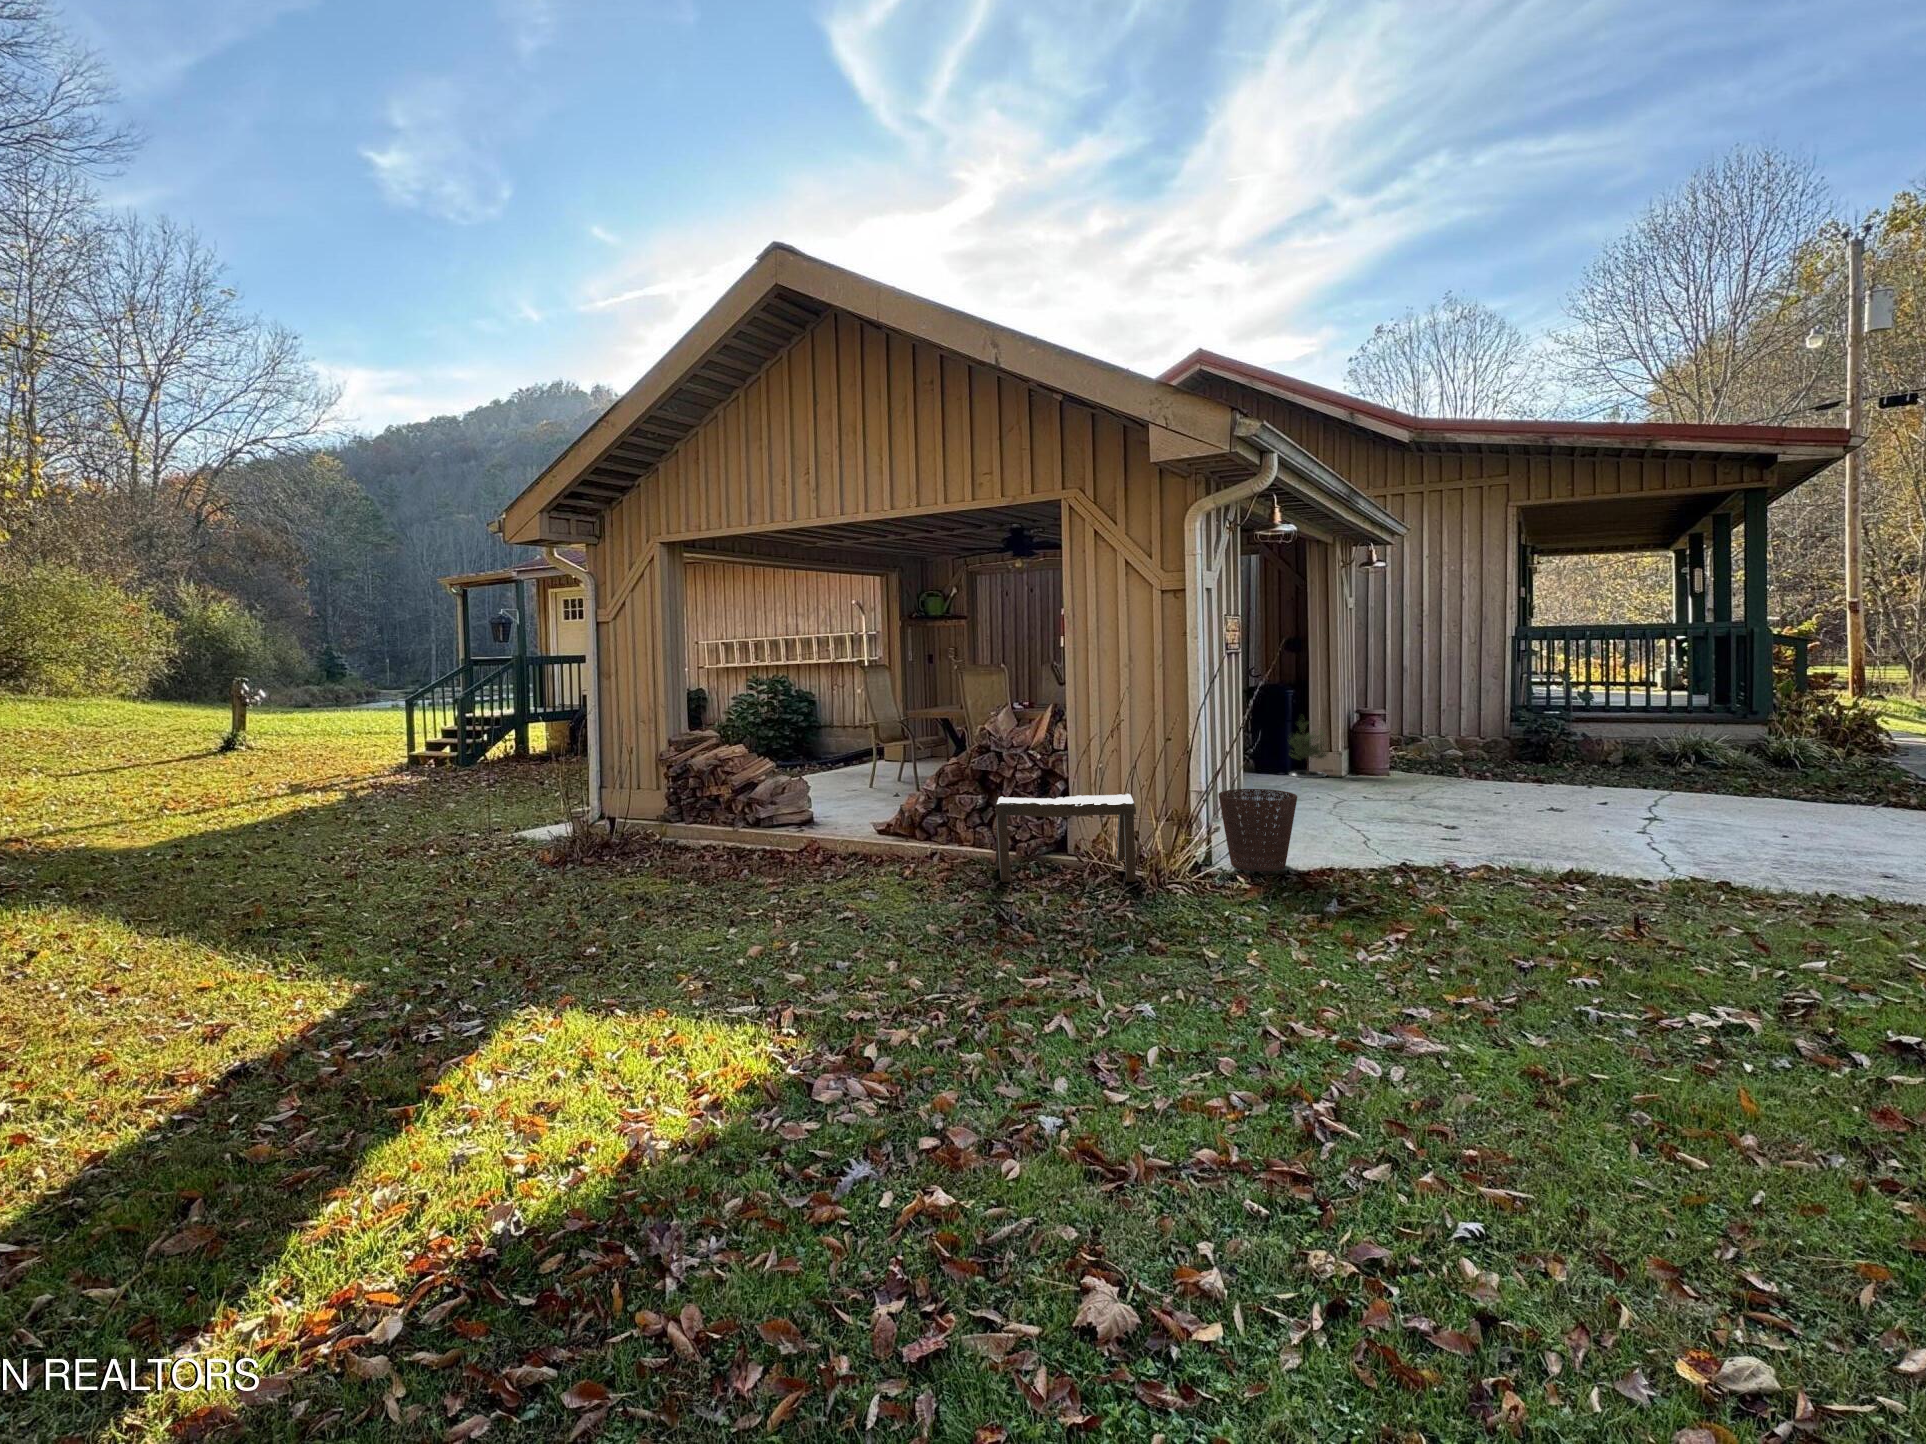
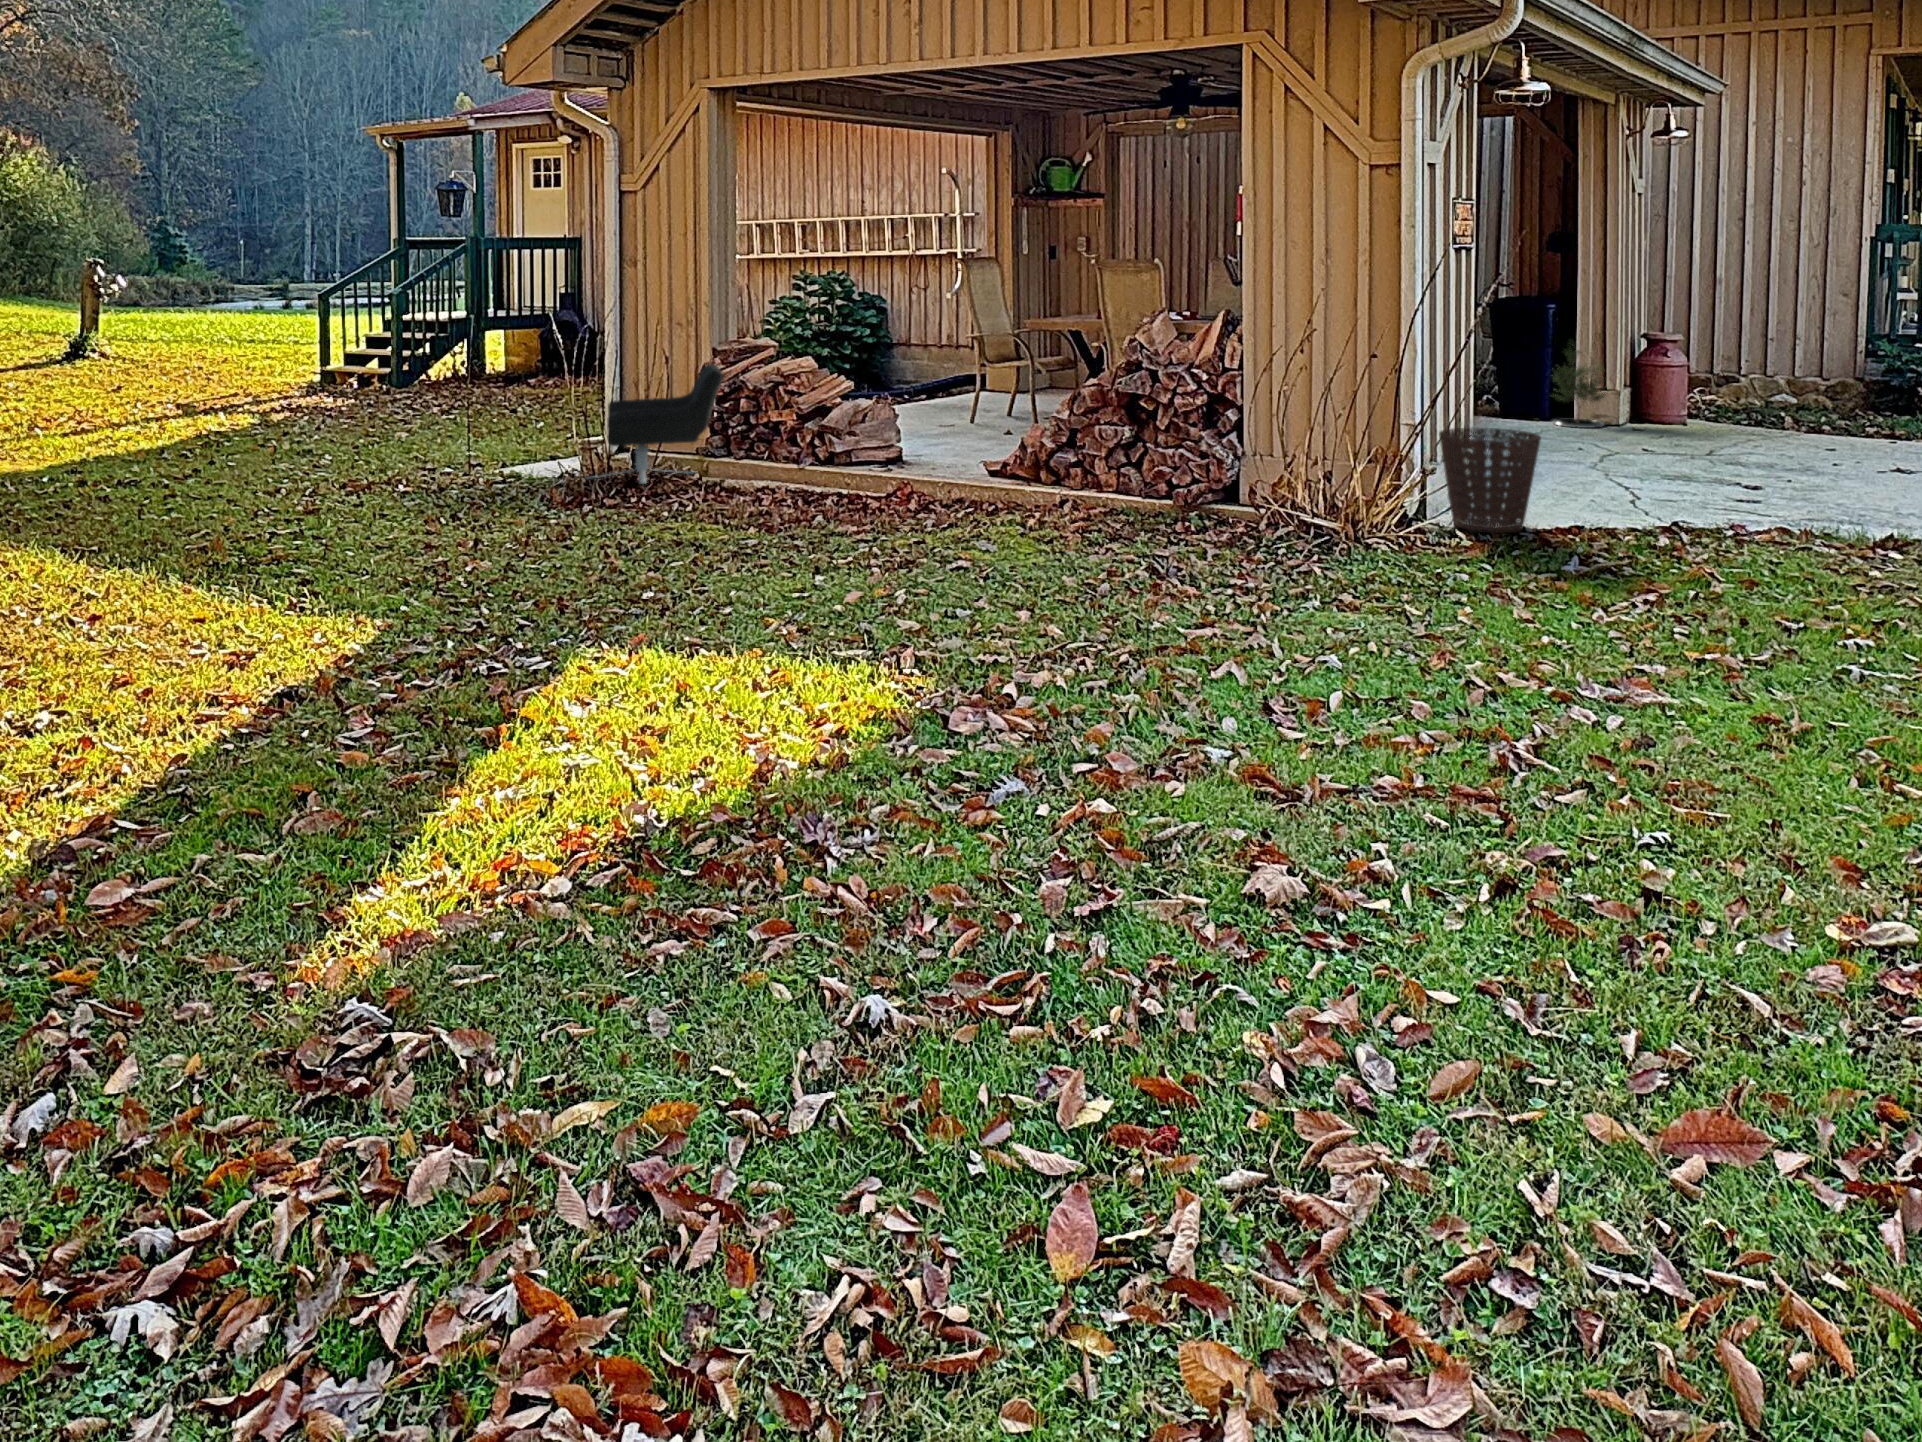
lounge chair: none [569,750,675,845] -> present [594,364,723,484]
bench: present [995,794,1136,882] -> none [1147,428,1329,539]

